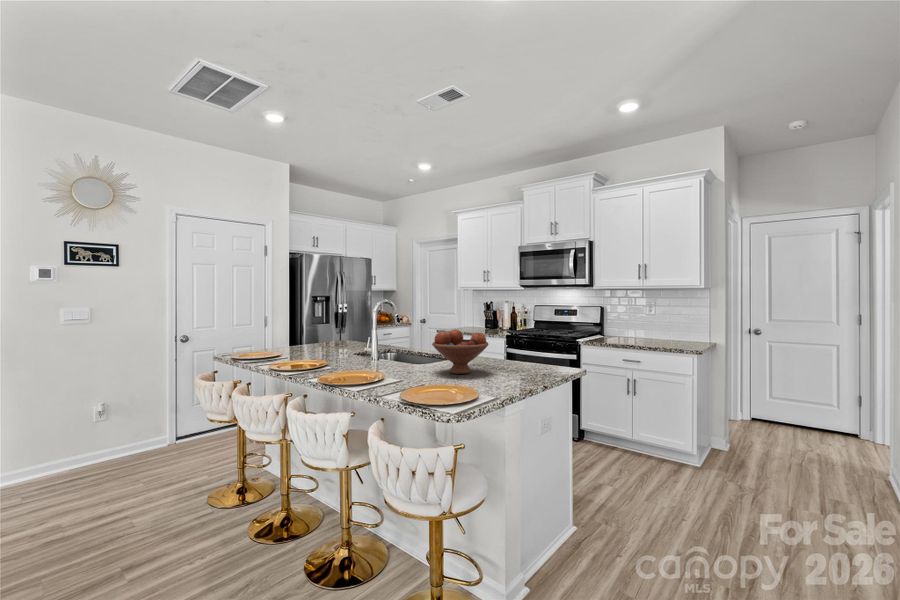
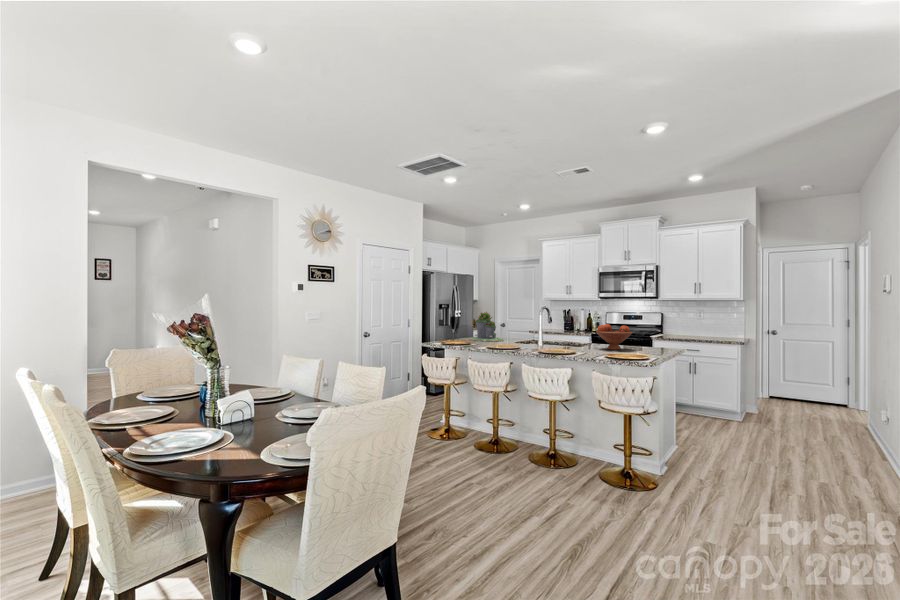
succulent planter: none [297,309,342,354] -> present [471,312,504,341]

